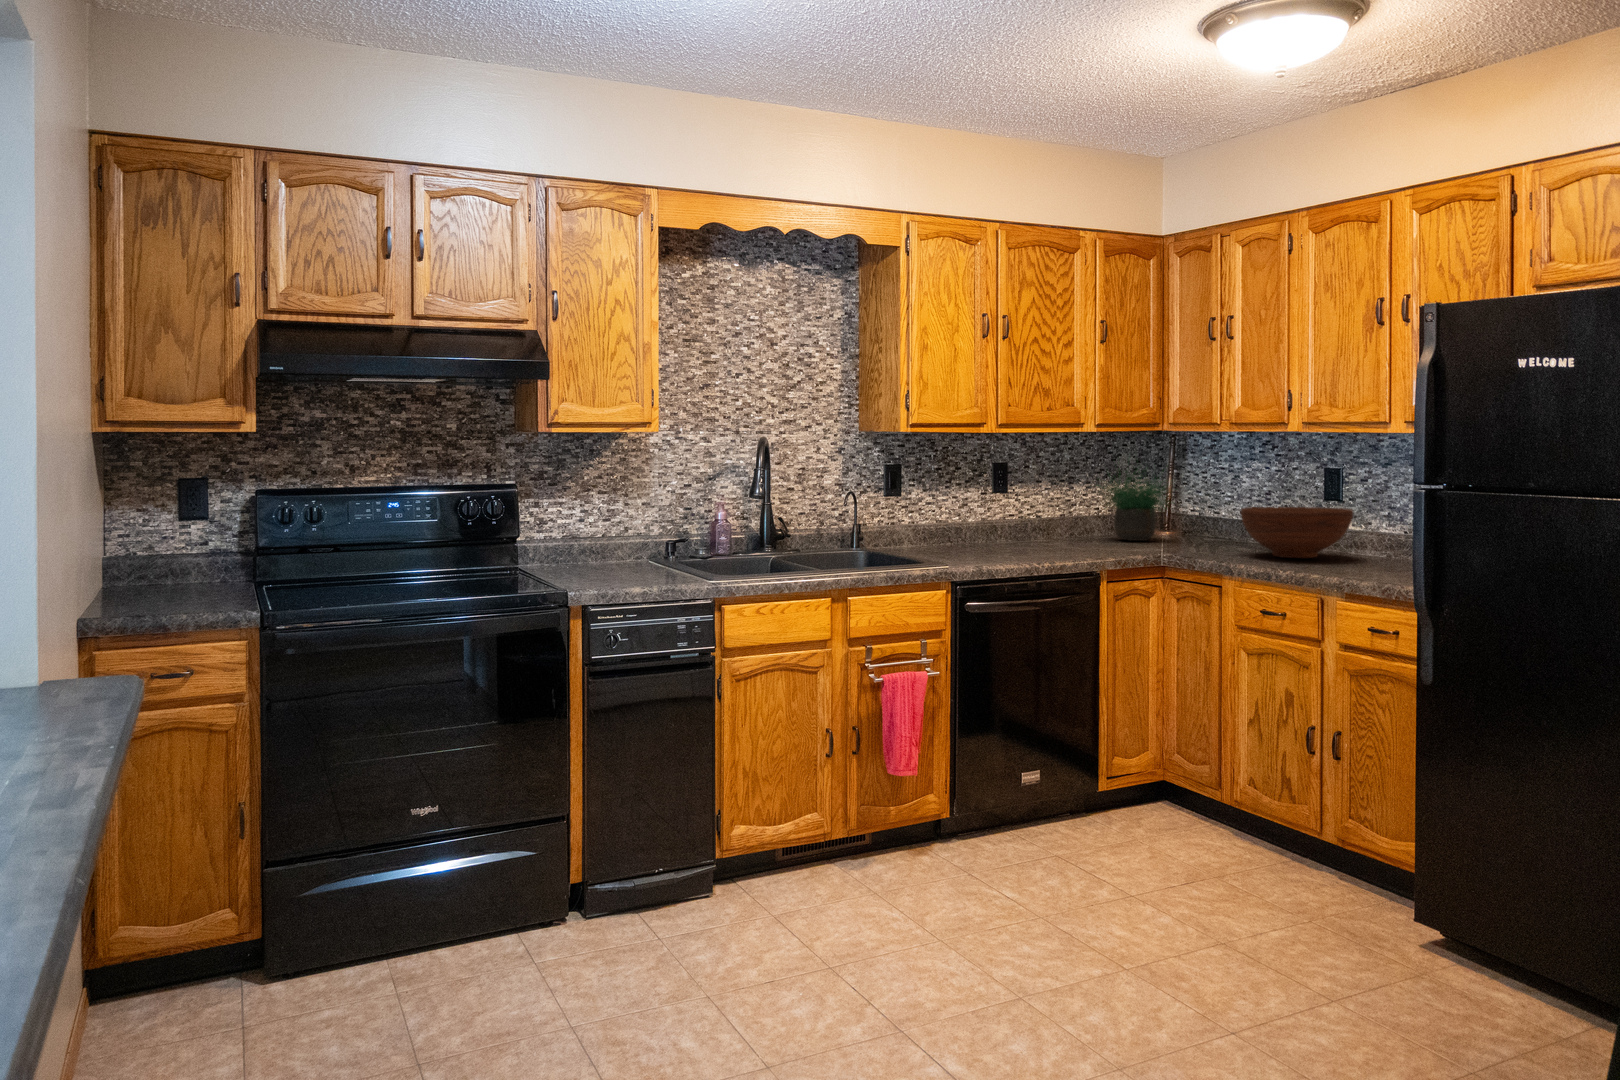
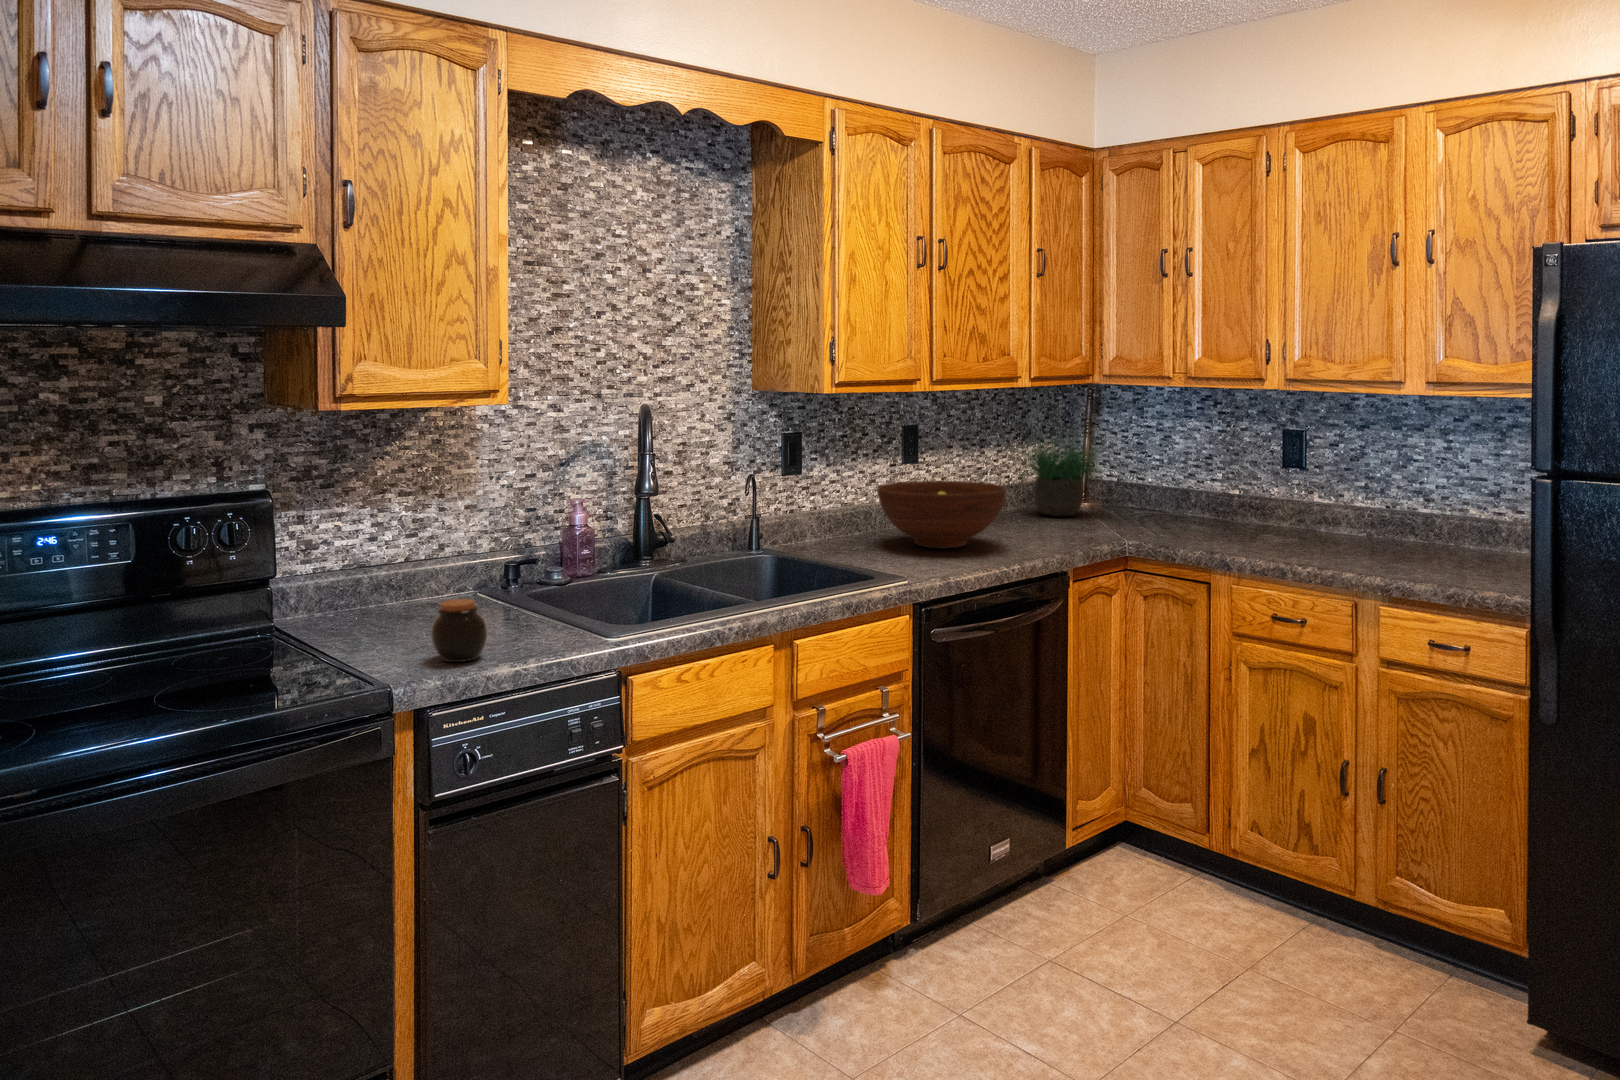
fruit bowl: present [1241,507,1353,558] -> present [877,481,1006,548]
jar: none [598,548,631,585] -> present [431,599,487,662]

